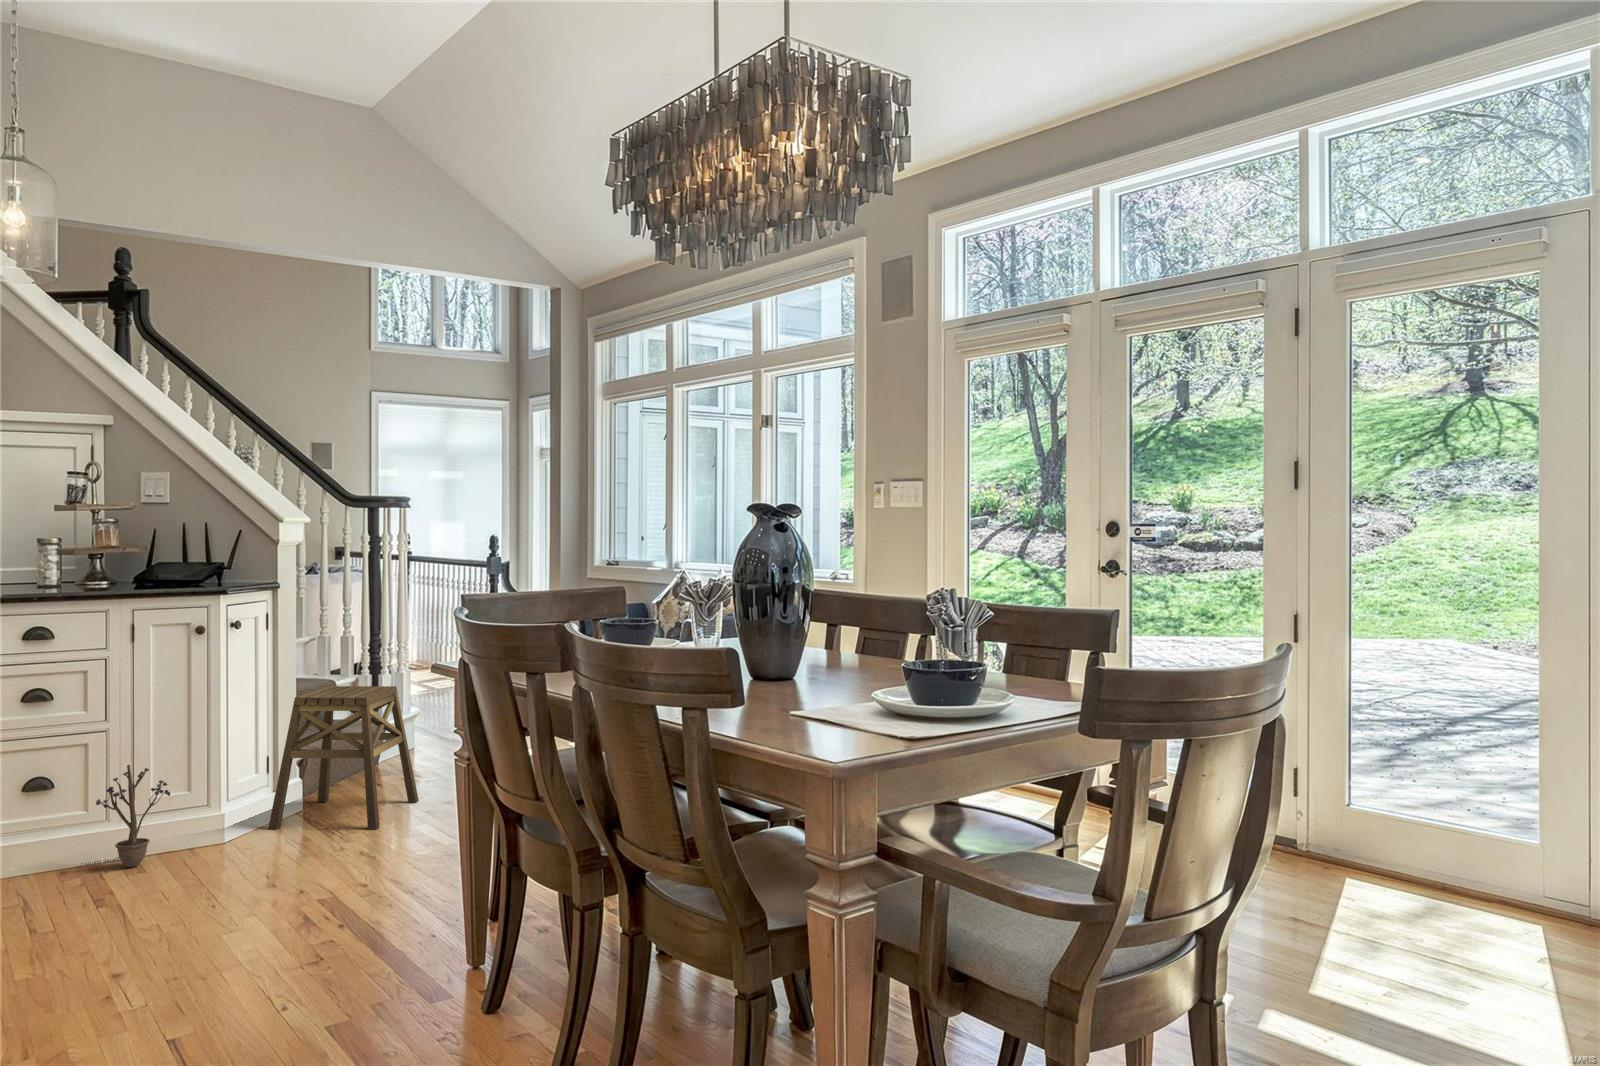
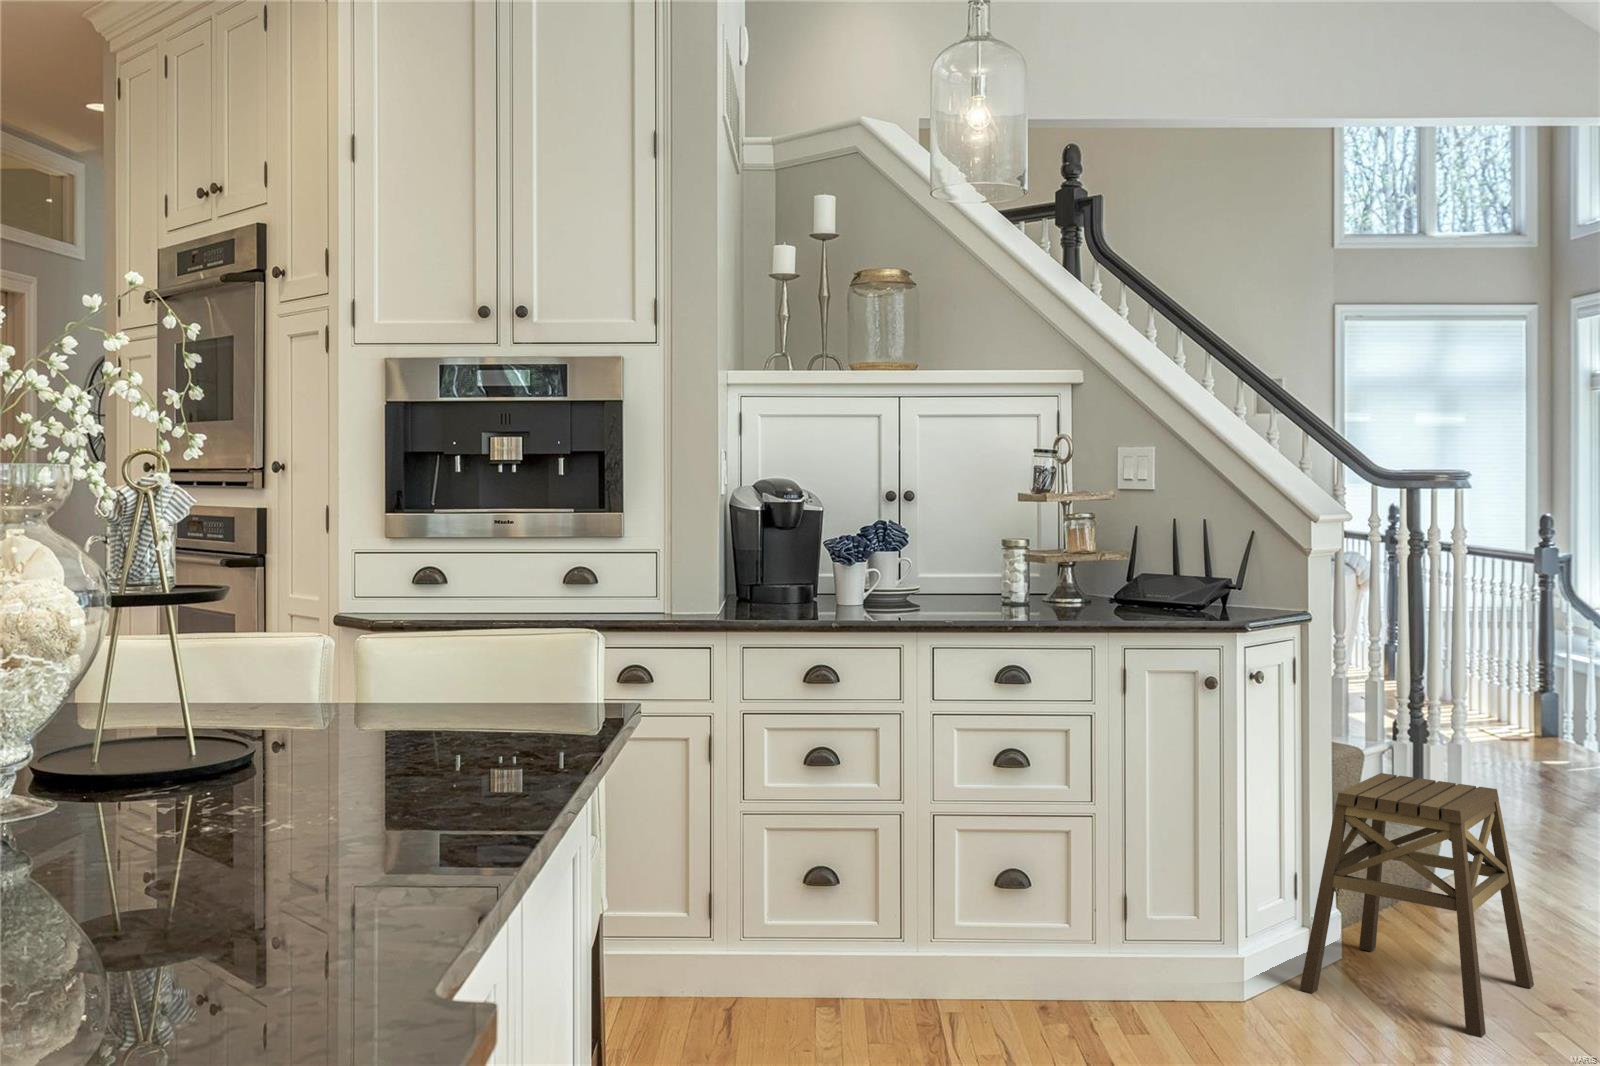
decorative plant: present [80,765,170,867] -> none [1064,872,1175,1019]

